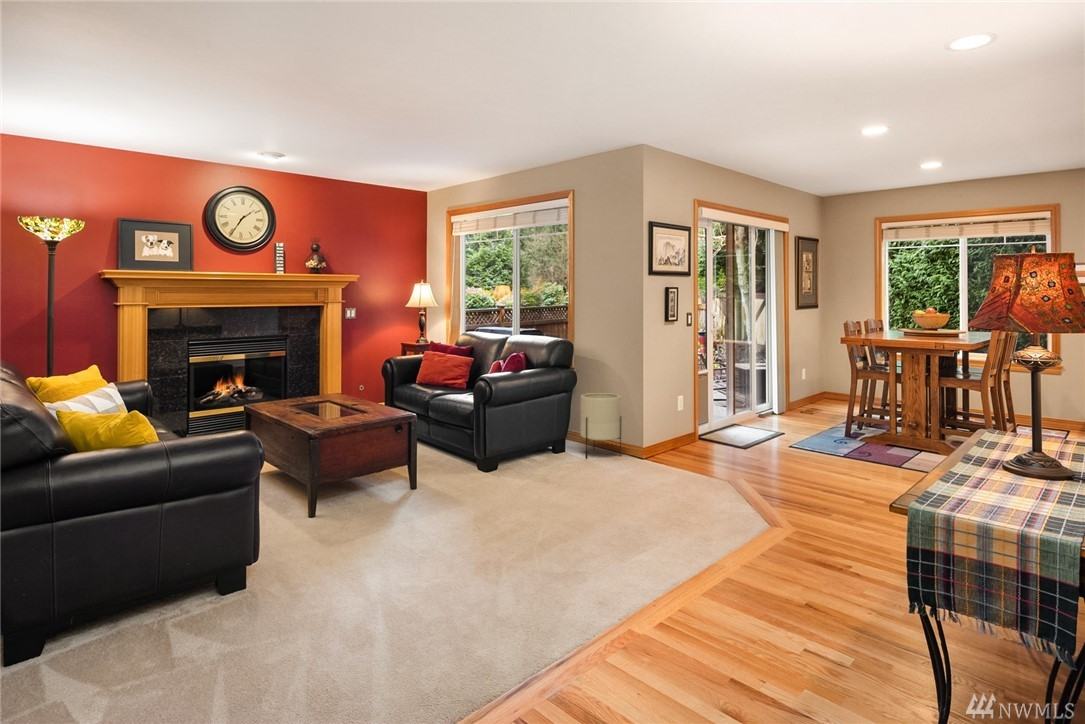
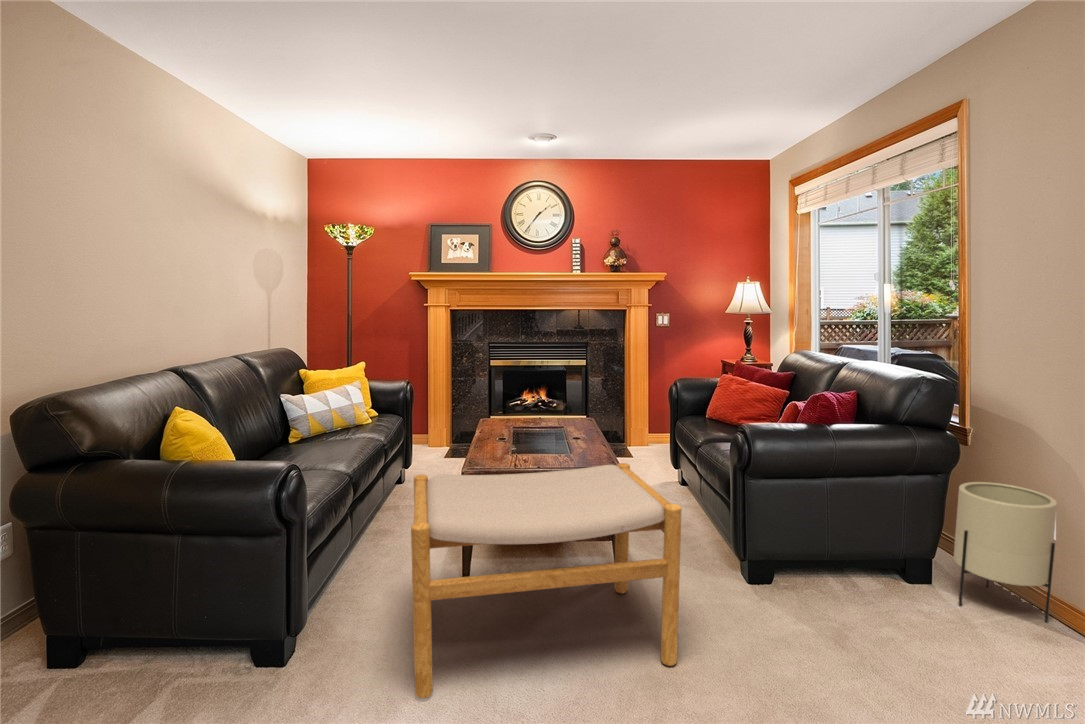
footstool: none [284,402,476,552] -> present [411,463,682,699]

